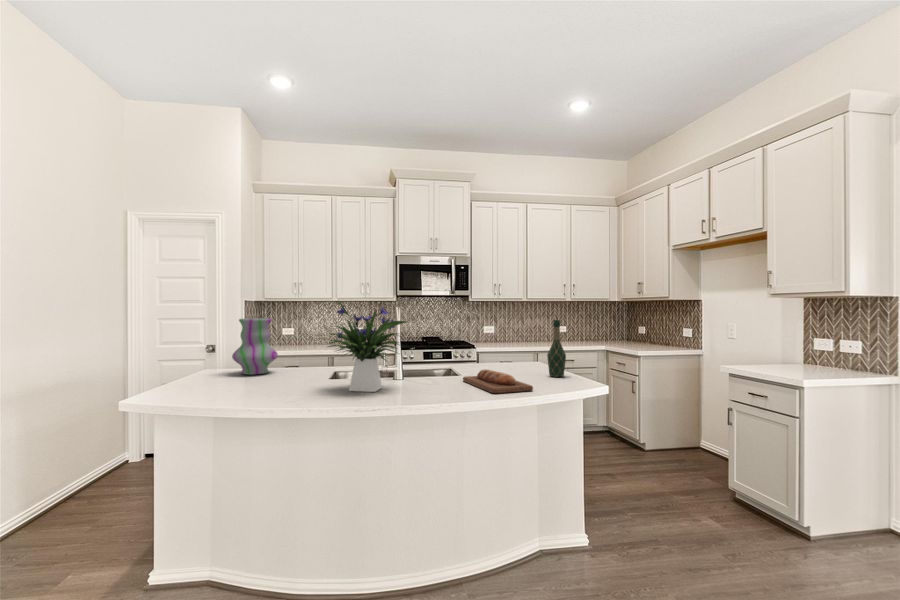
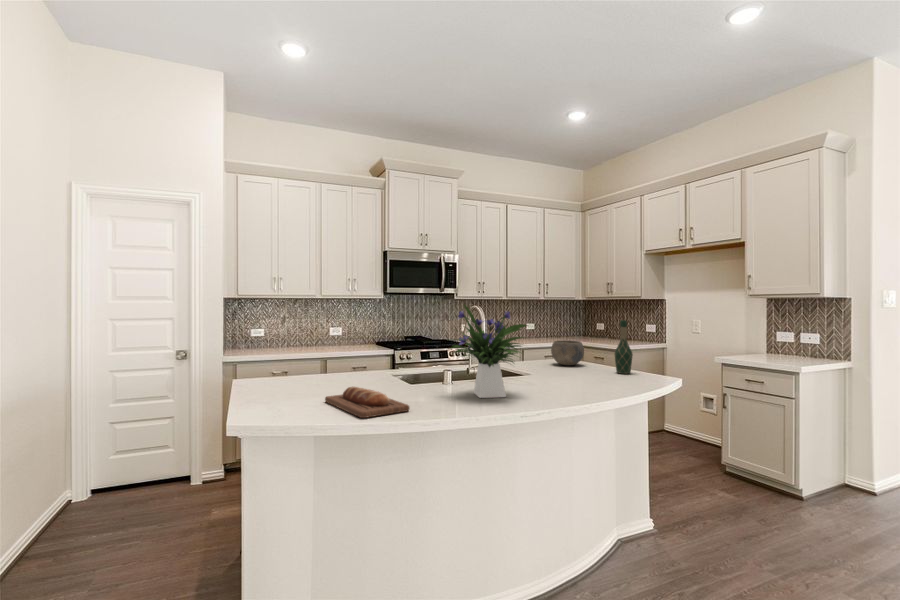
vase: present [232,318,278,375] -> none [301,323,349,386]
bowl: none [502,341,536,367] -> present [551,341,584,365]
bread loaf: present [463,369,533,393] -> present [325,387,409,418]

